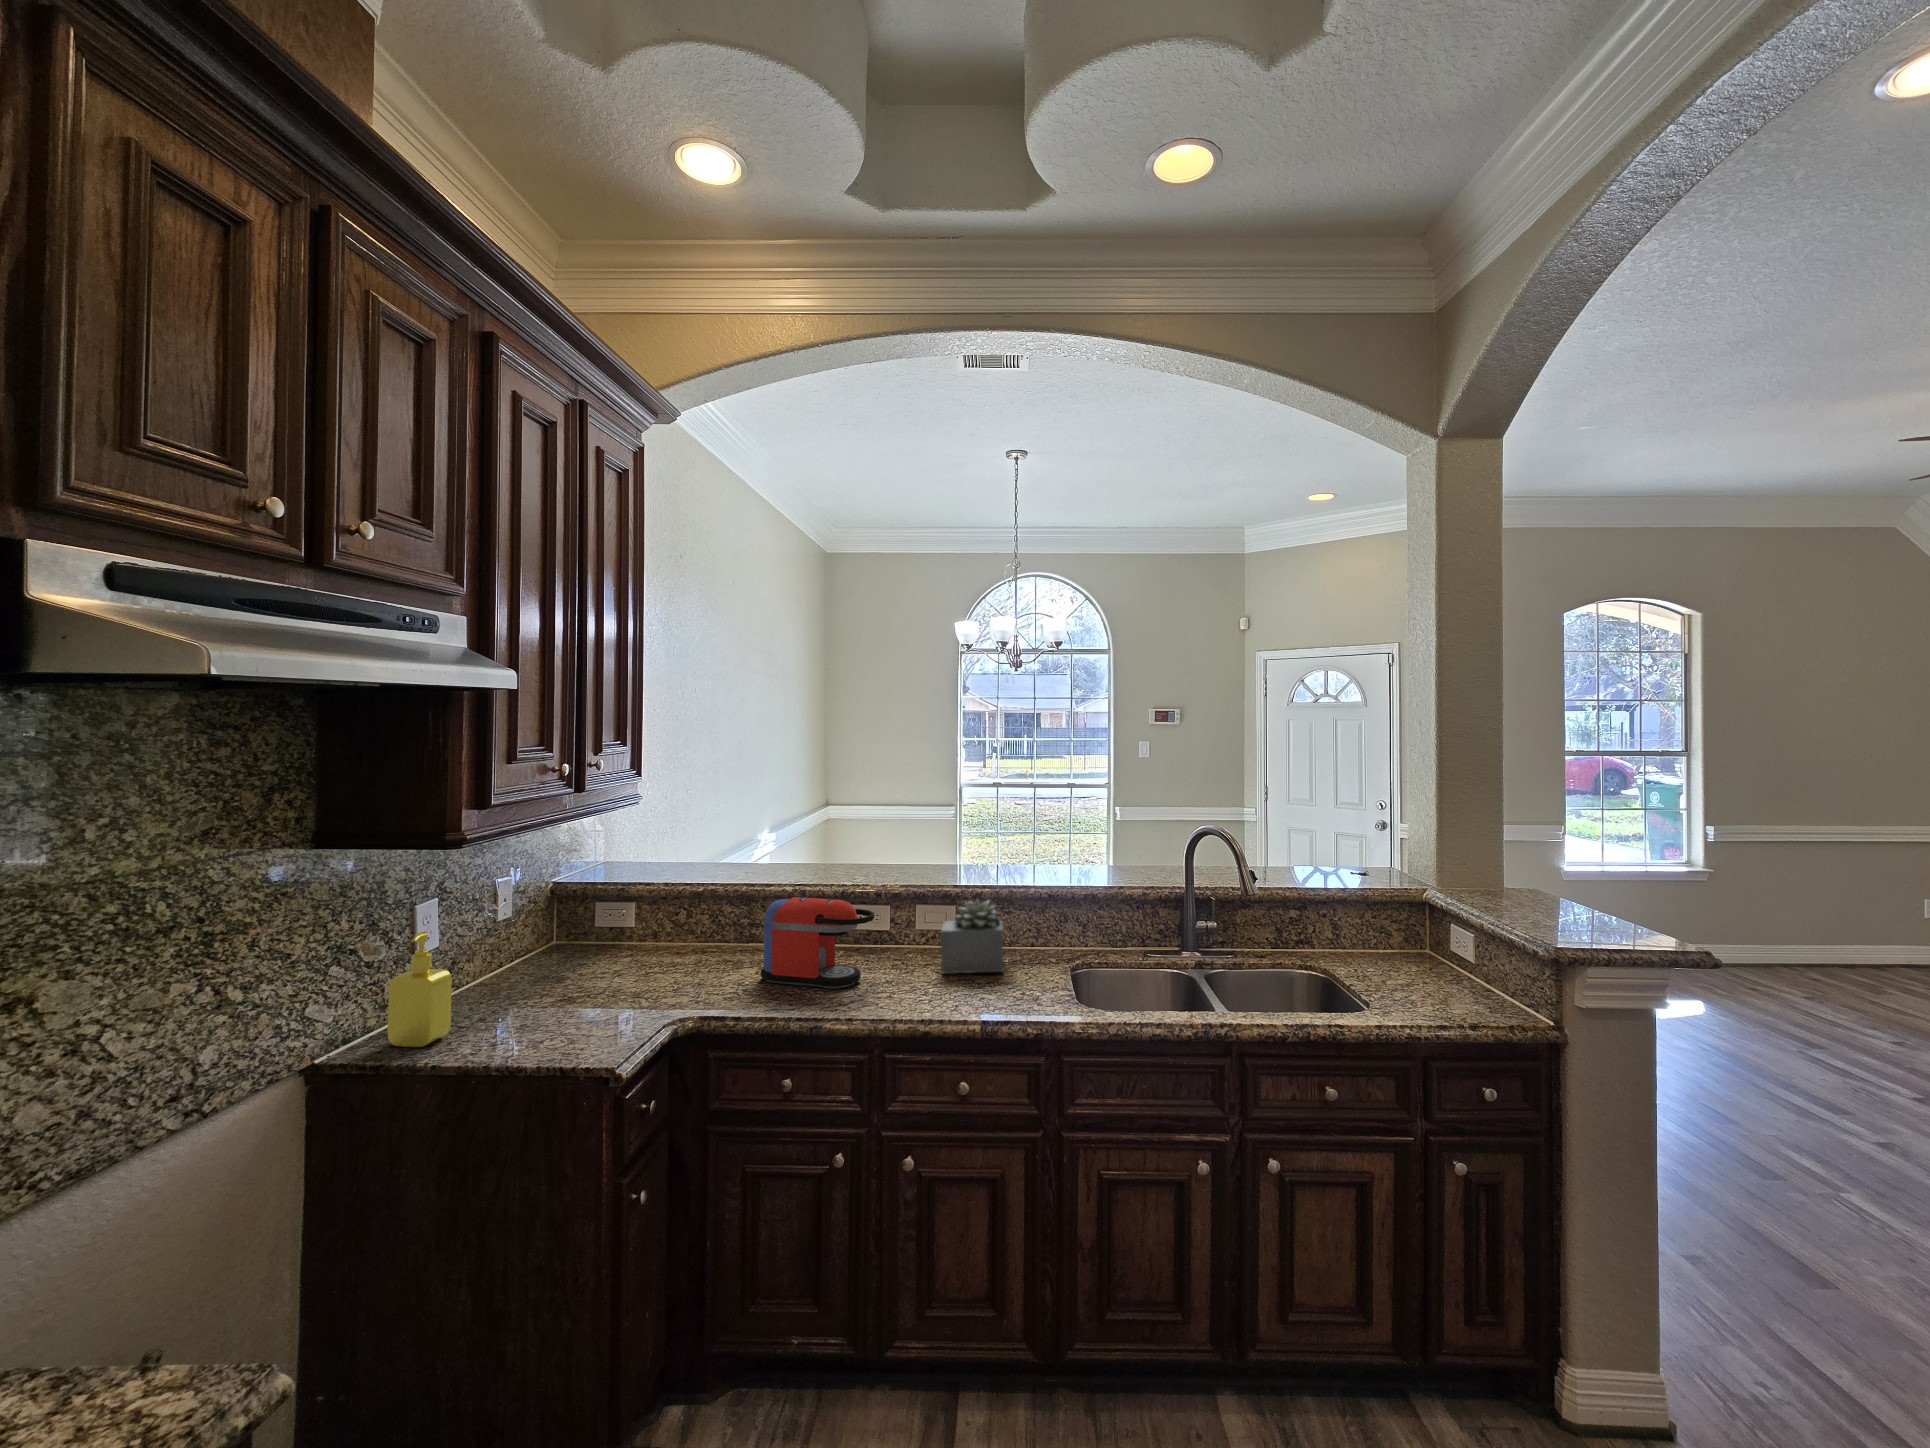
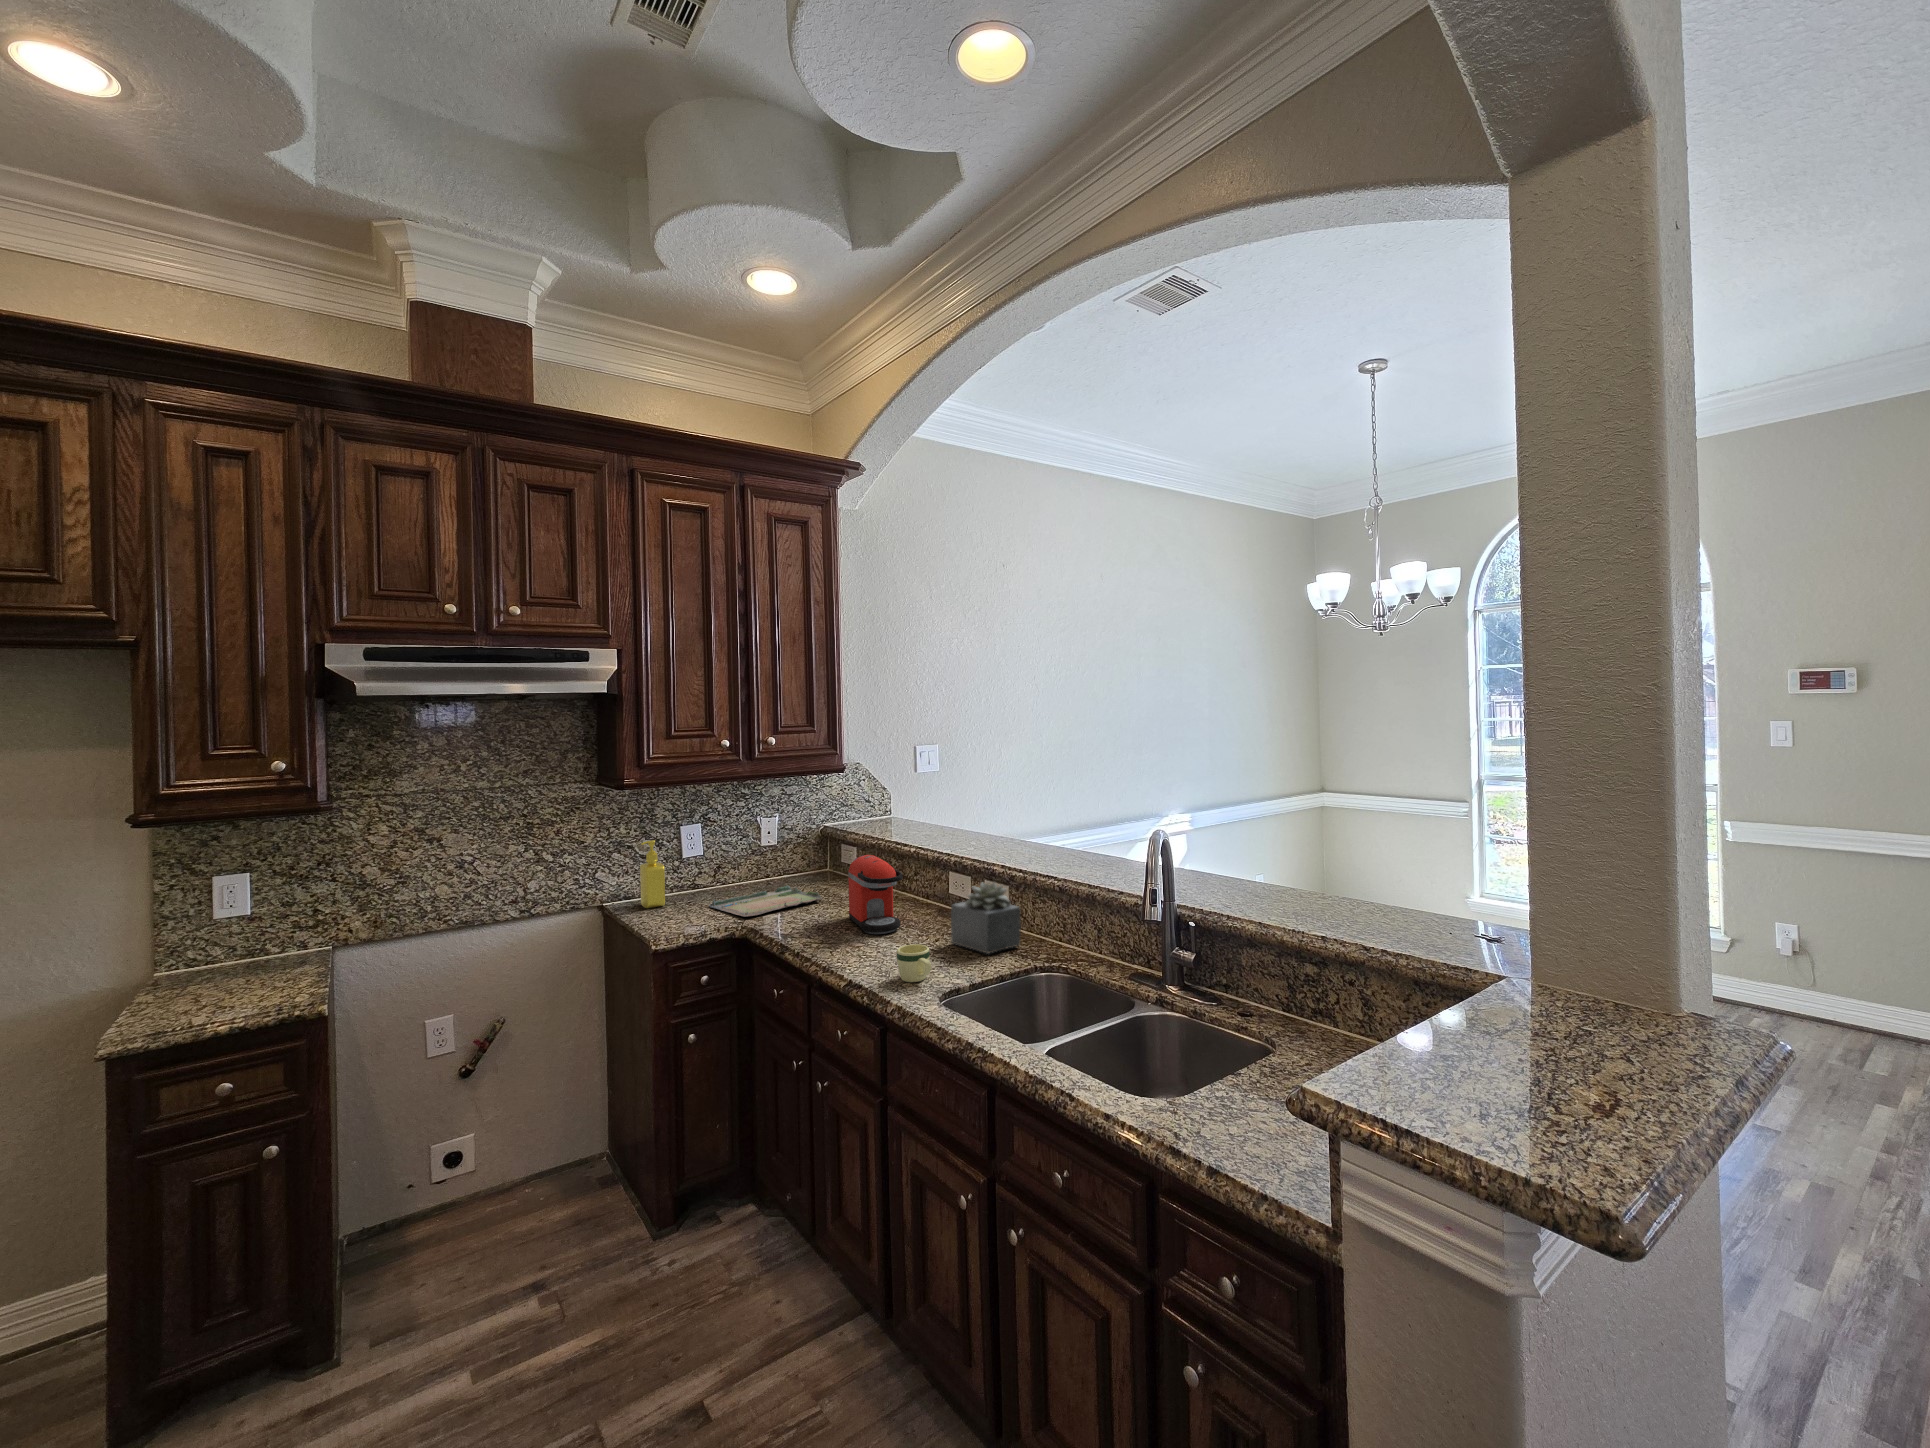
tray: none [524,960,674,1020] -> present [709,885,822,917]
mug: none [991,969,1043,1011] -> present [897,944,931,982]

